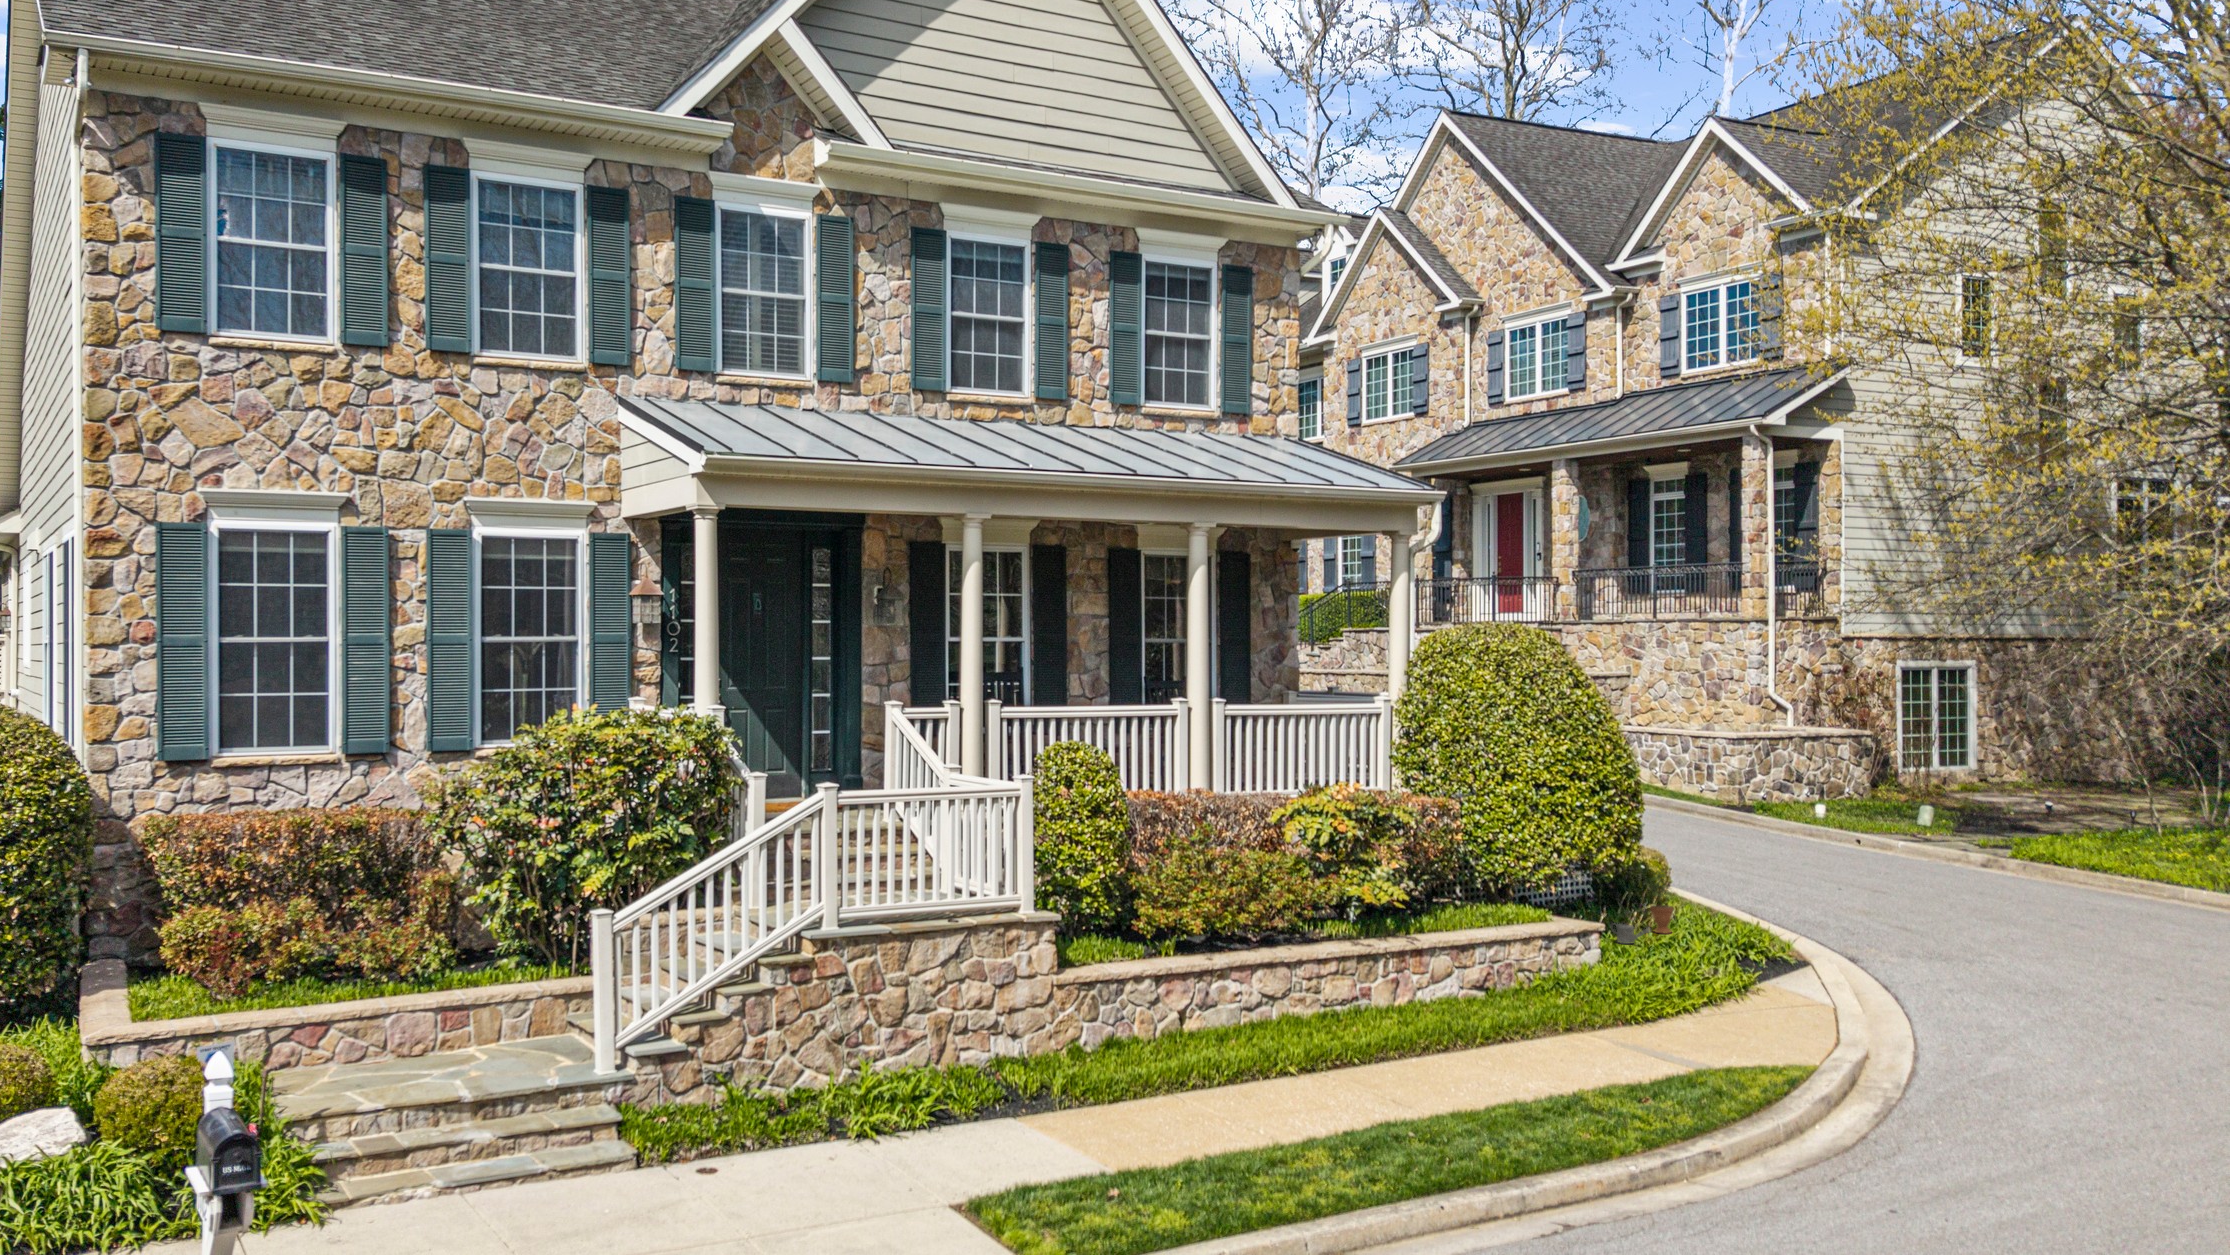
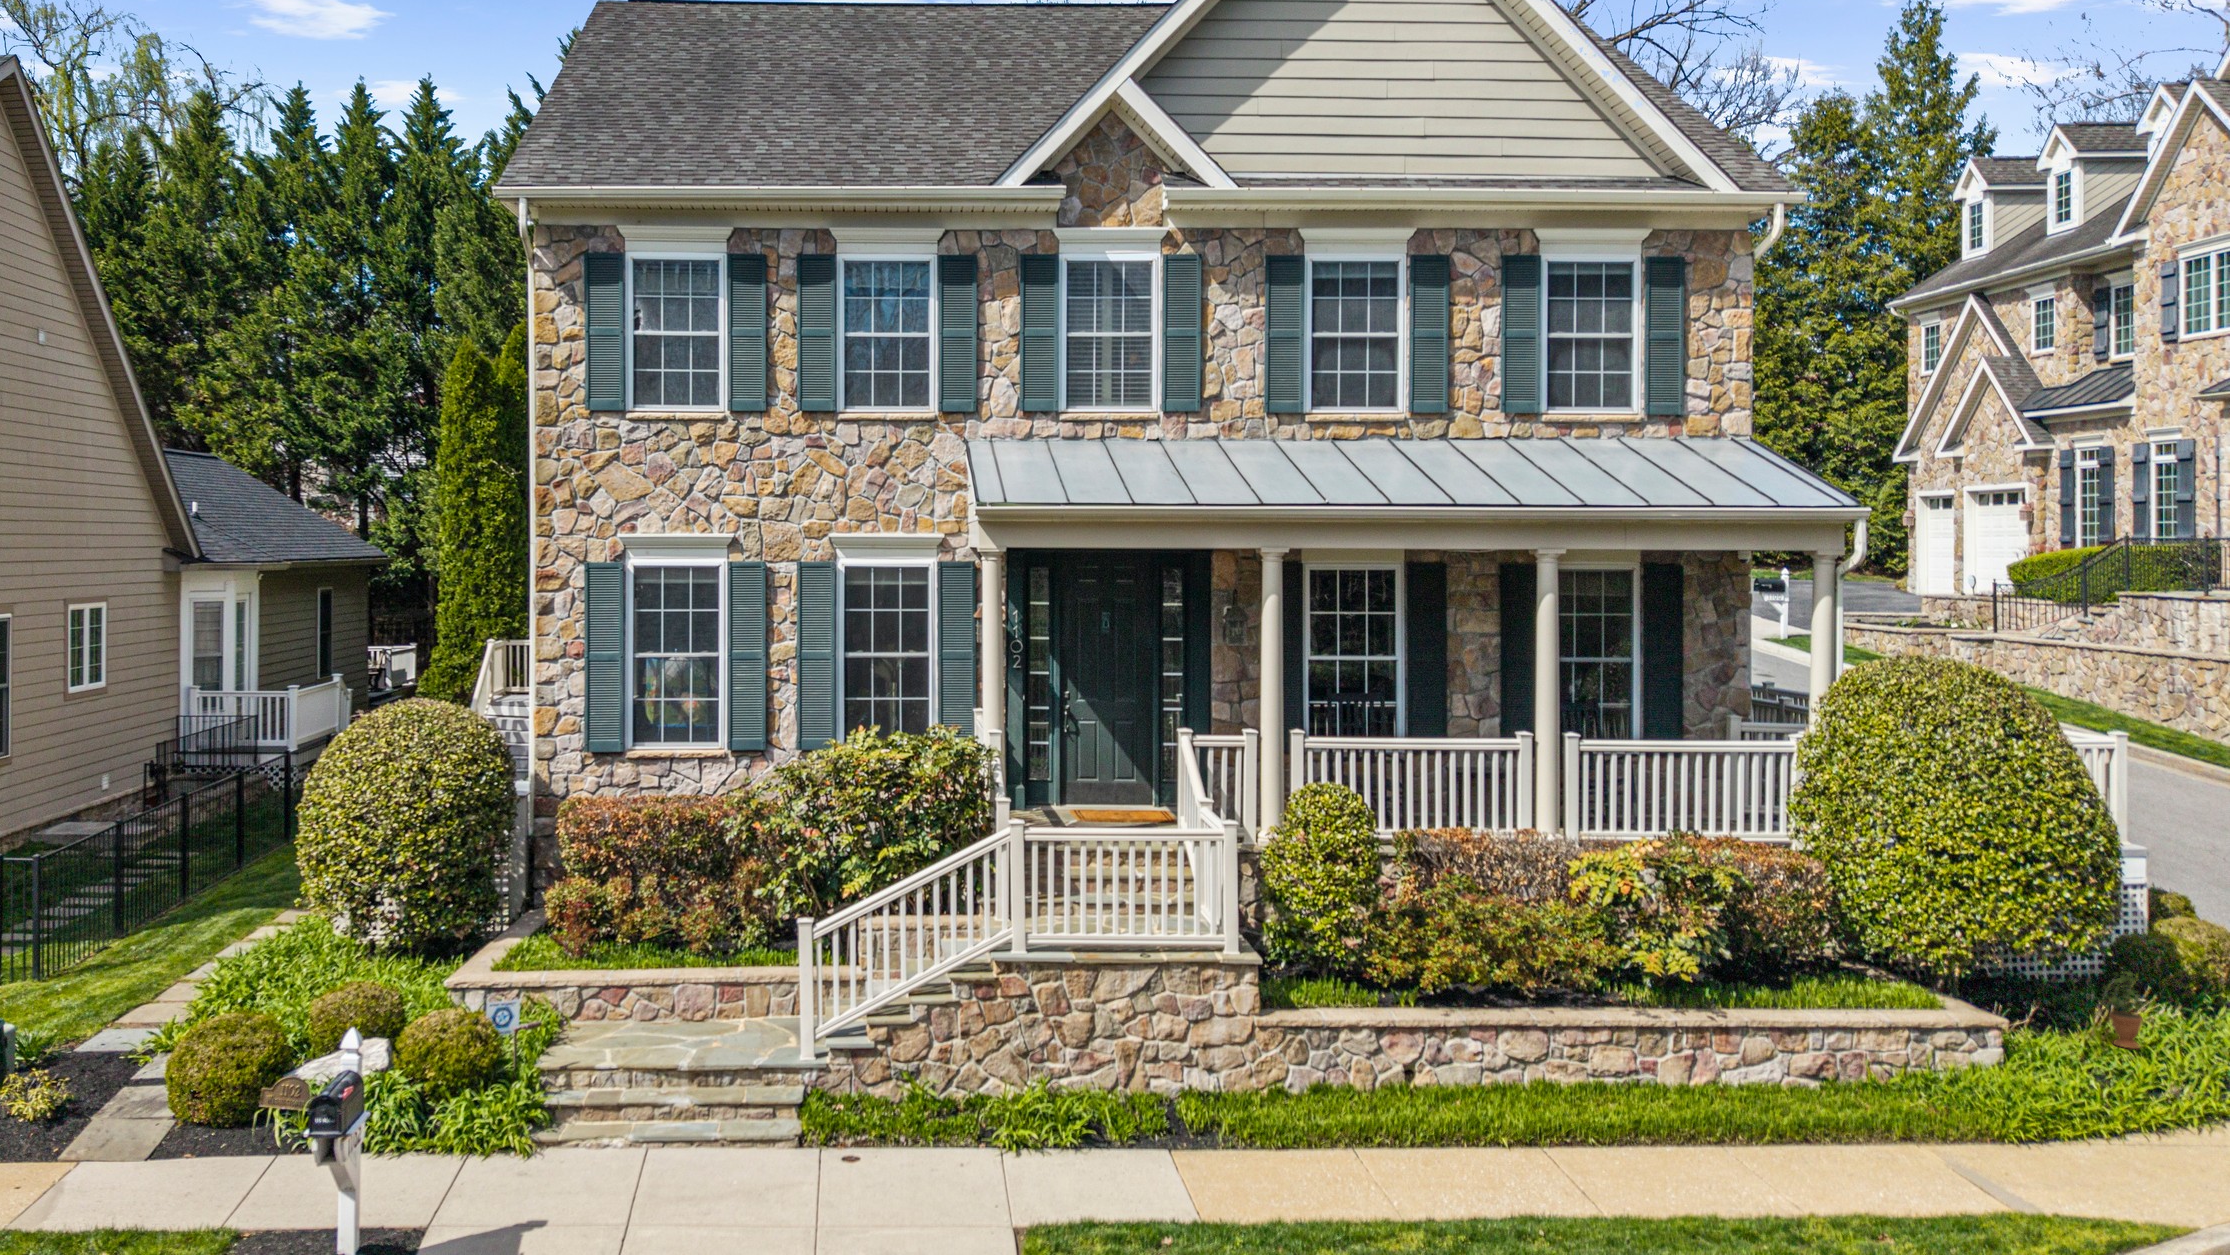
watering can: present [1610,924,1651,944] -> none [2044,1027,2089,1056]

